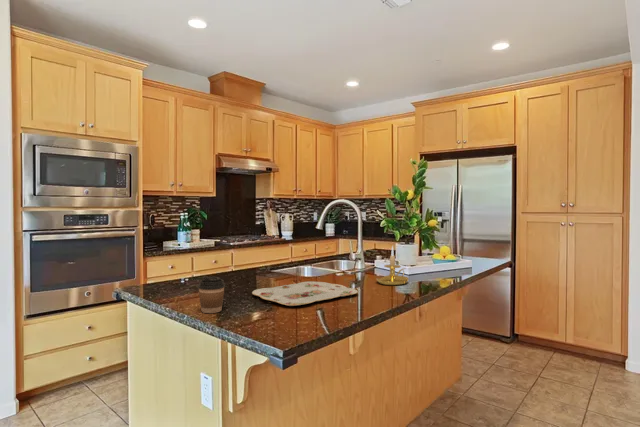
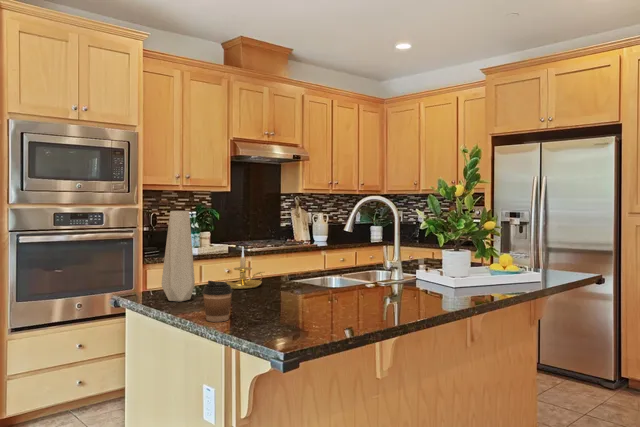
vase: none [160,214,189,293] -> present [162,211,195,301]
candle holder: present [376,247,408,285] -> present [226,247,264,289]
serving tray: present [252,281,358,306] -> none [264,292,389,317]

